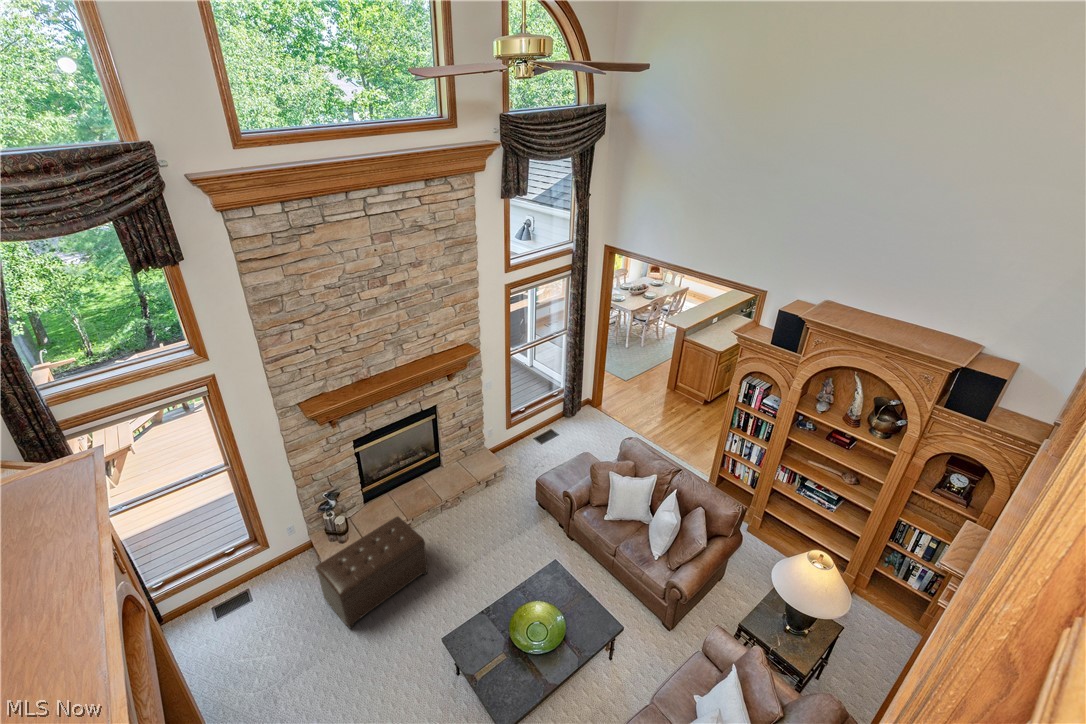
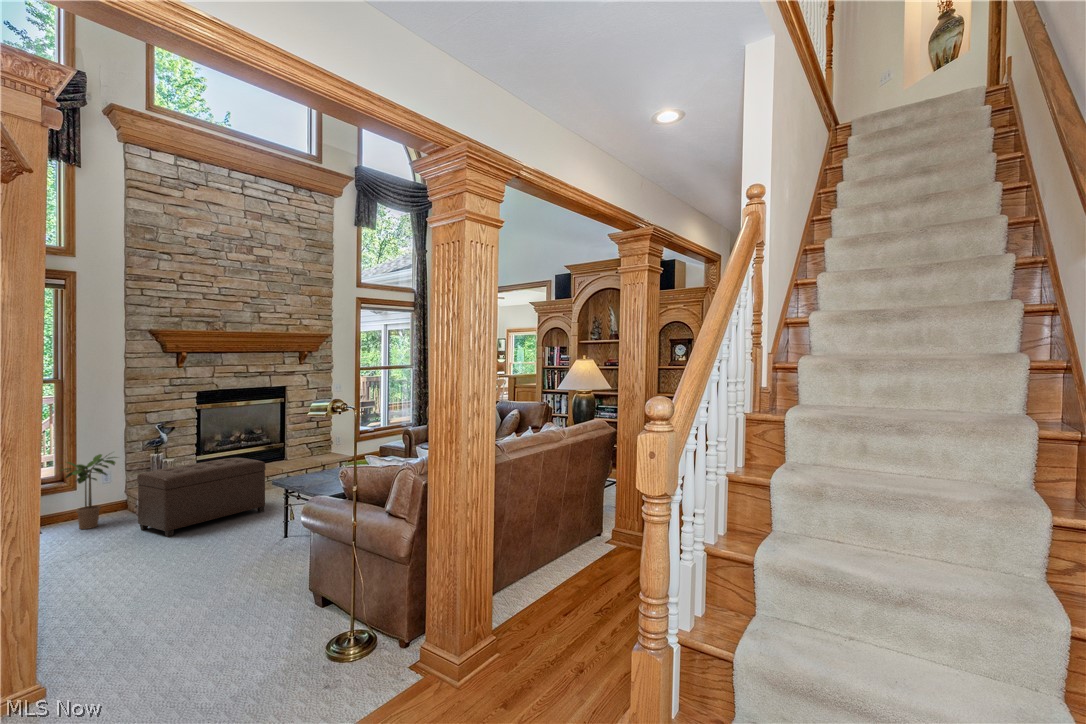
potted plant: none [252,526,298,588] -> present [62,454,116,529]

